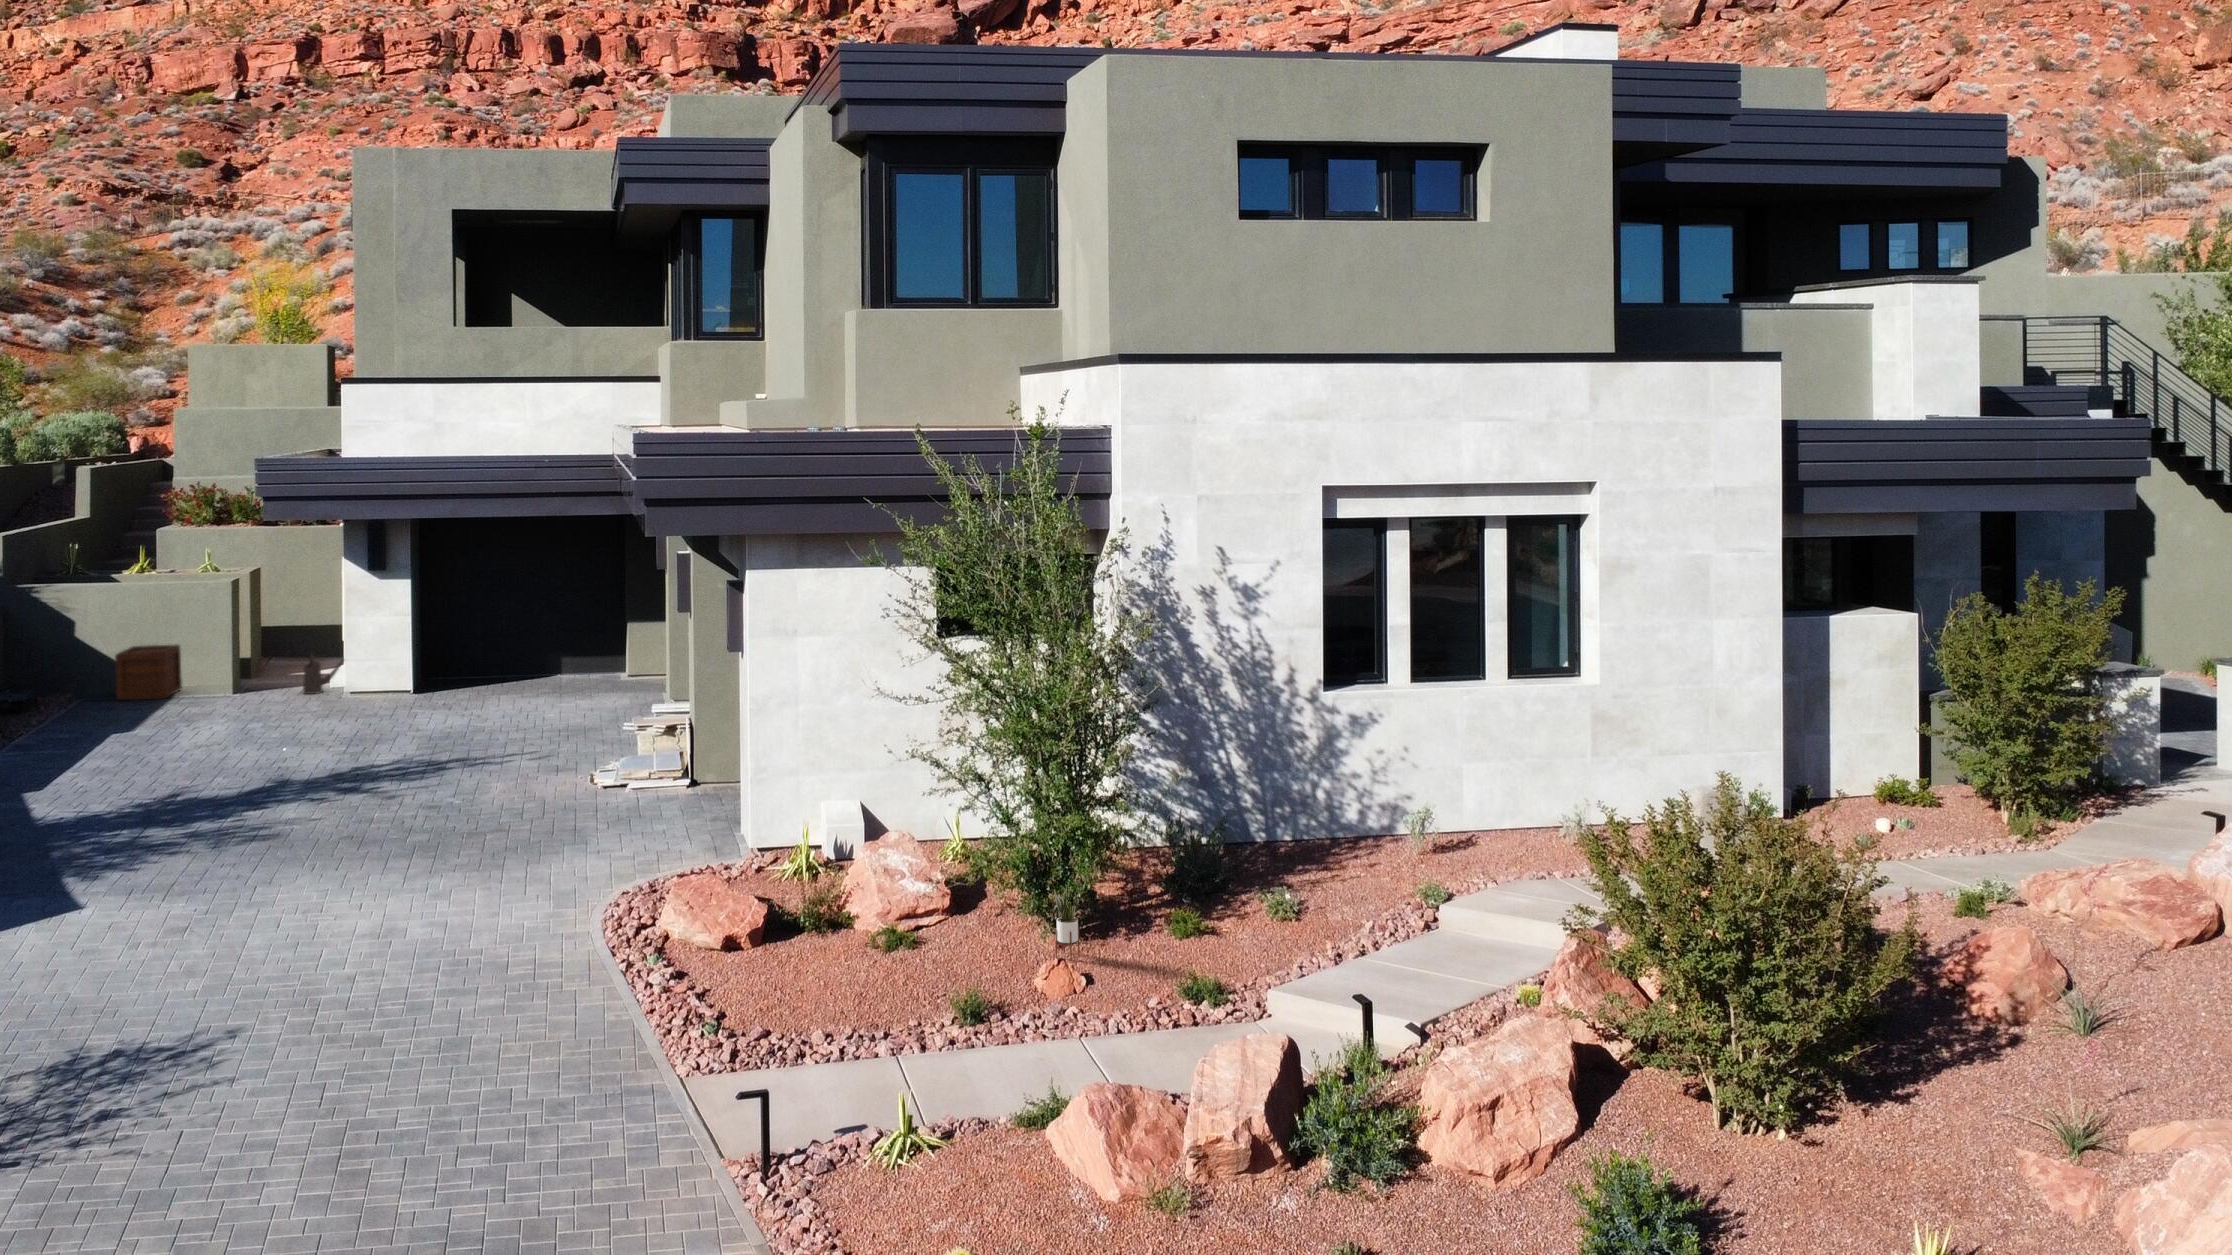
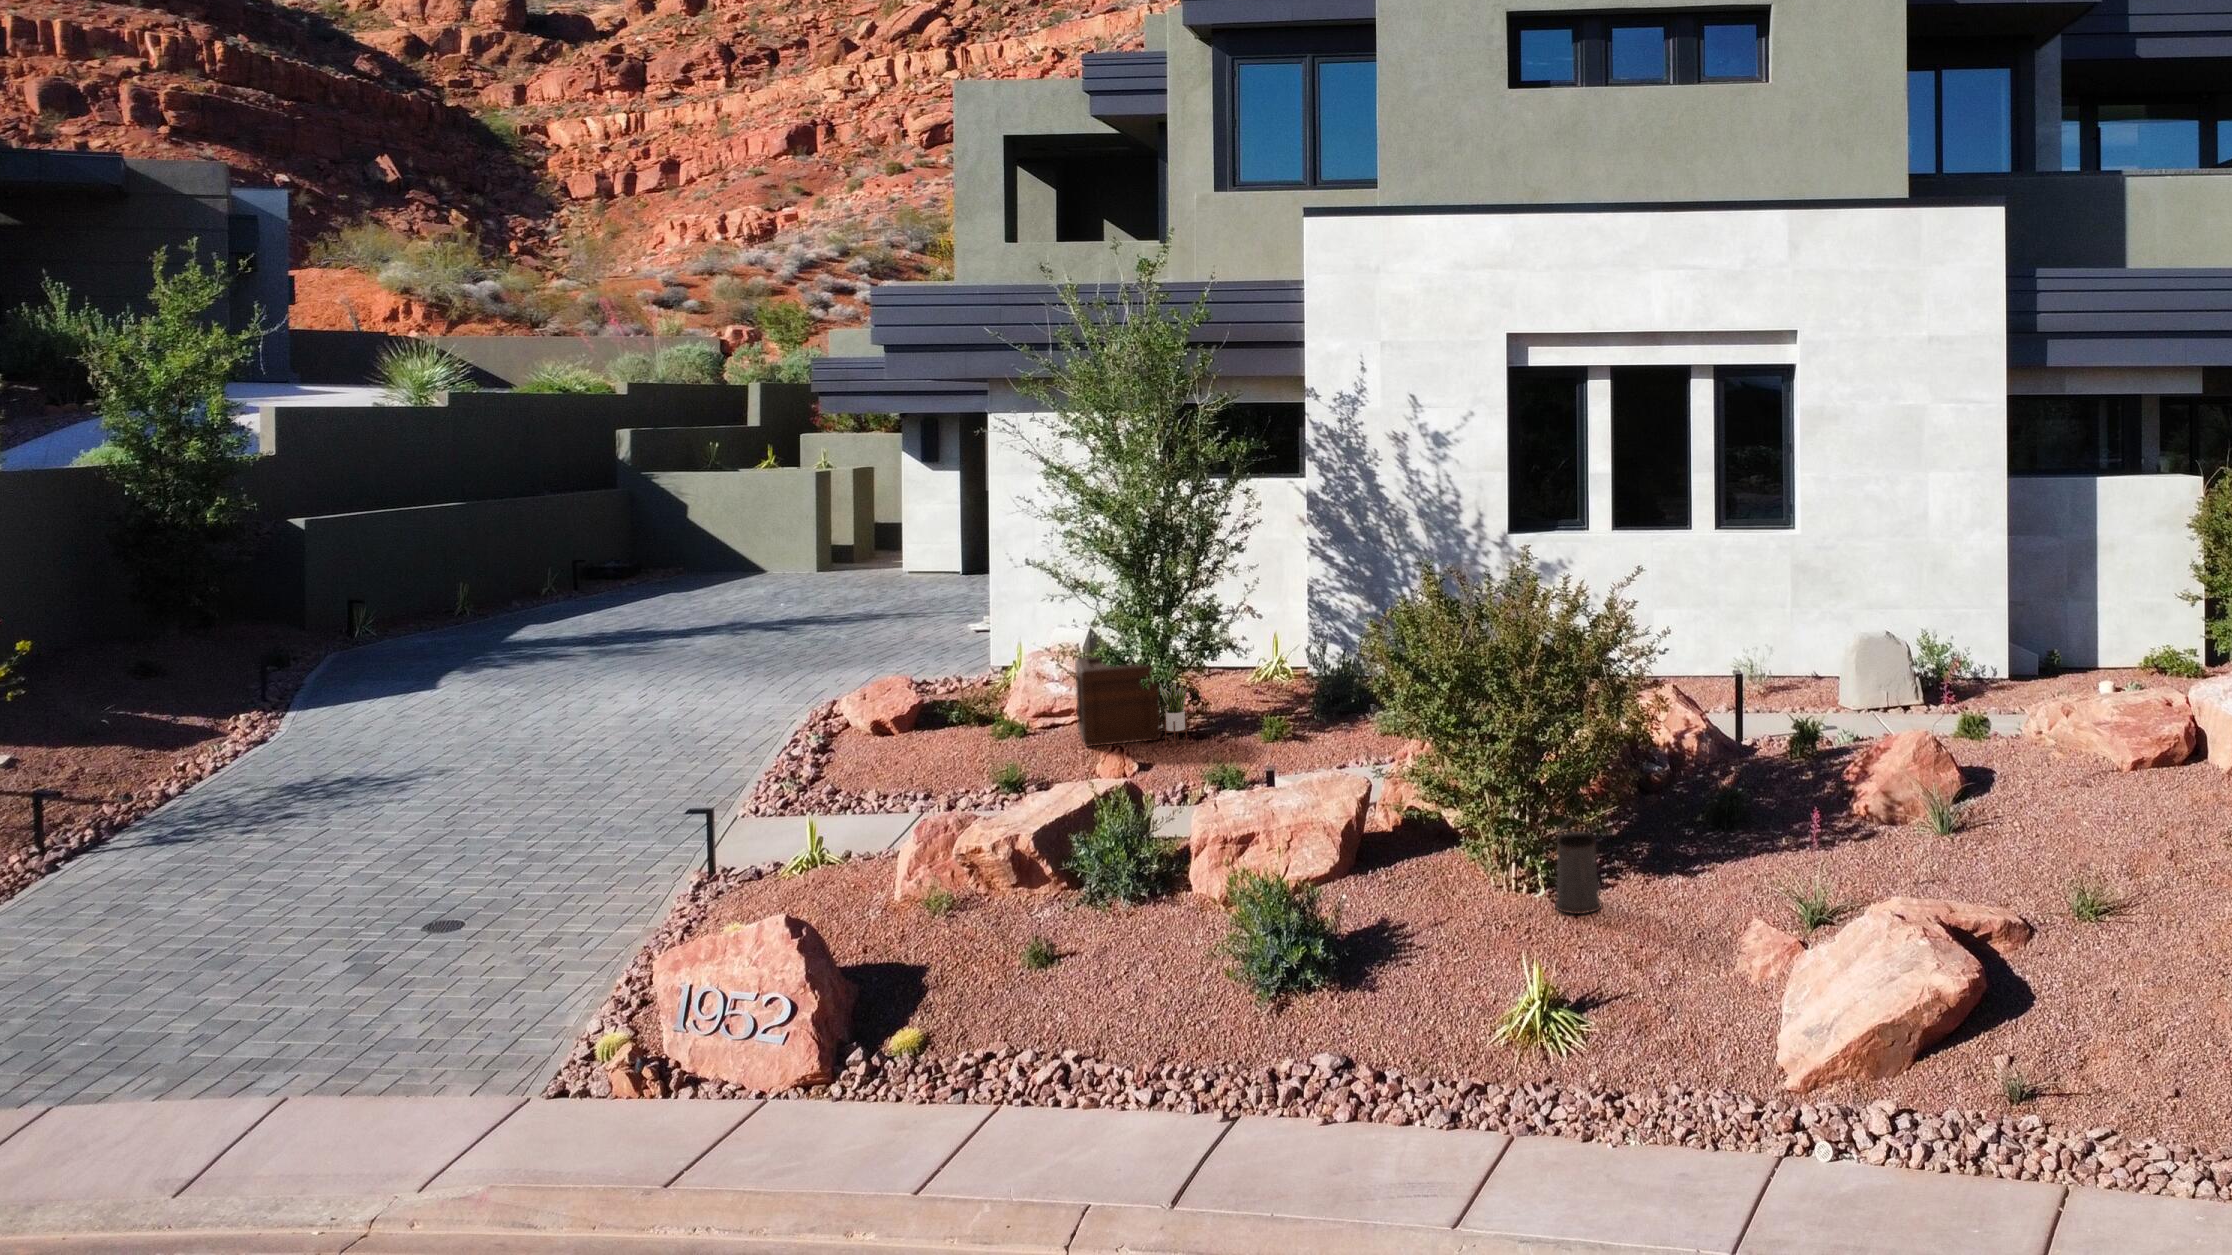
wooden crate: present [115,644,182,700] -> present [1075,657,1161,746]
watering can: present [303,655,344,694] -> present [1555,817,1601,914]

